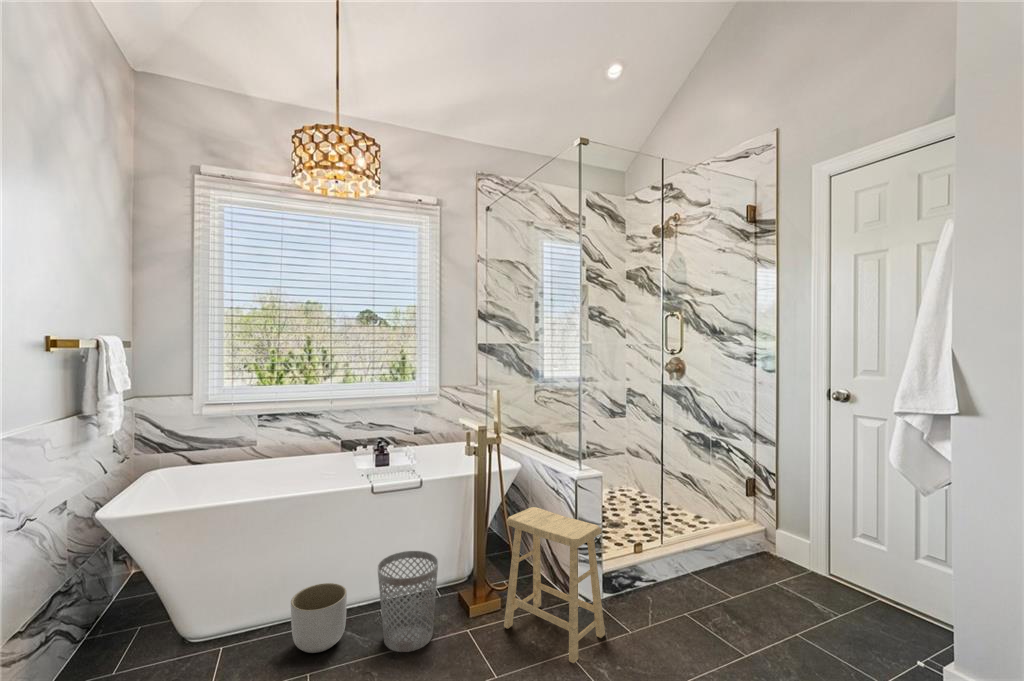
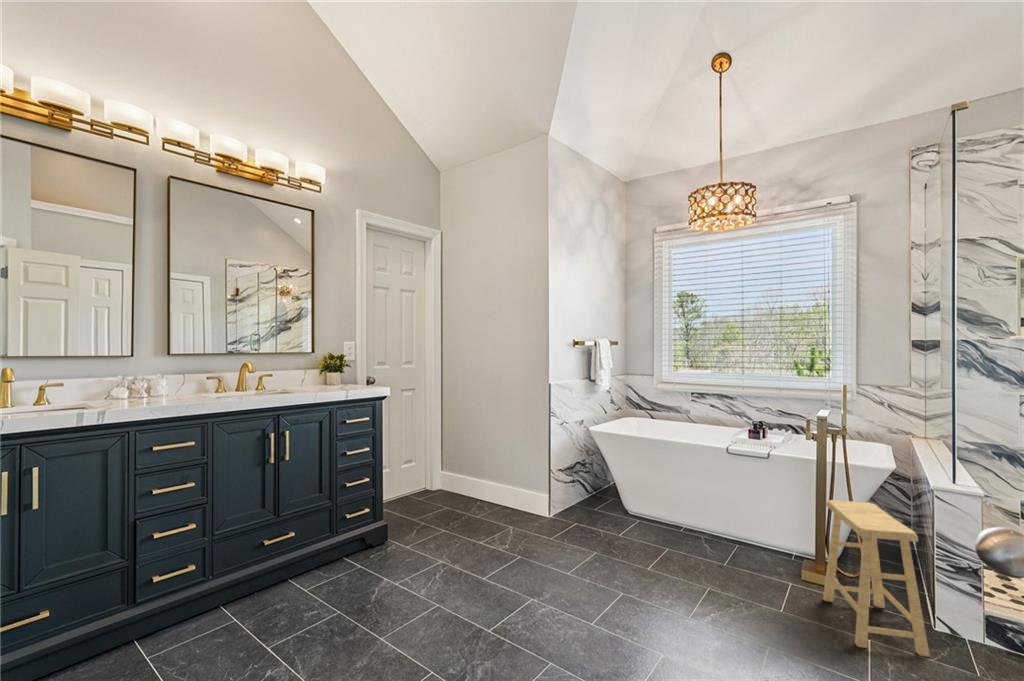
wastebasket: present [378,551,438,652] -> none [714,502,765,575]
planter: present [291,583,347,653] -> none [666,505,703,547]

